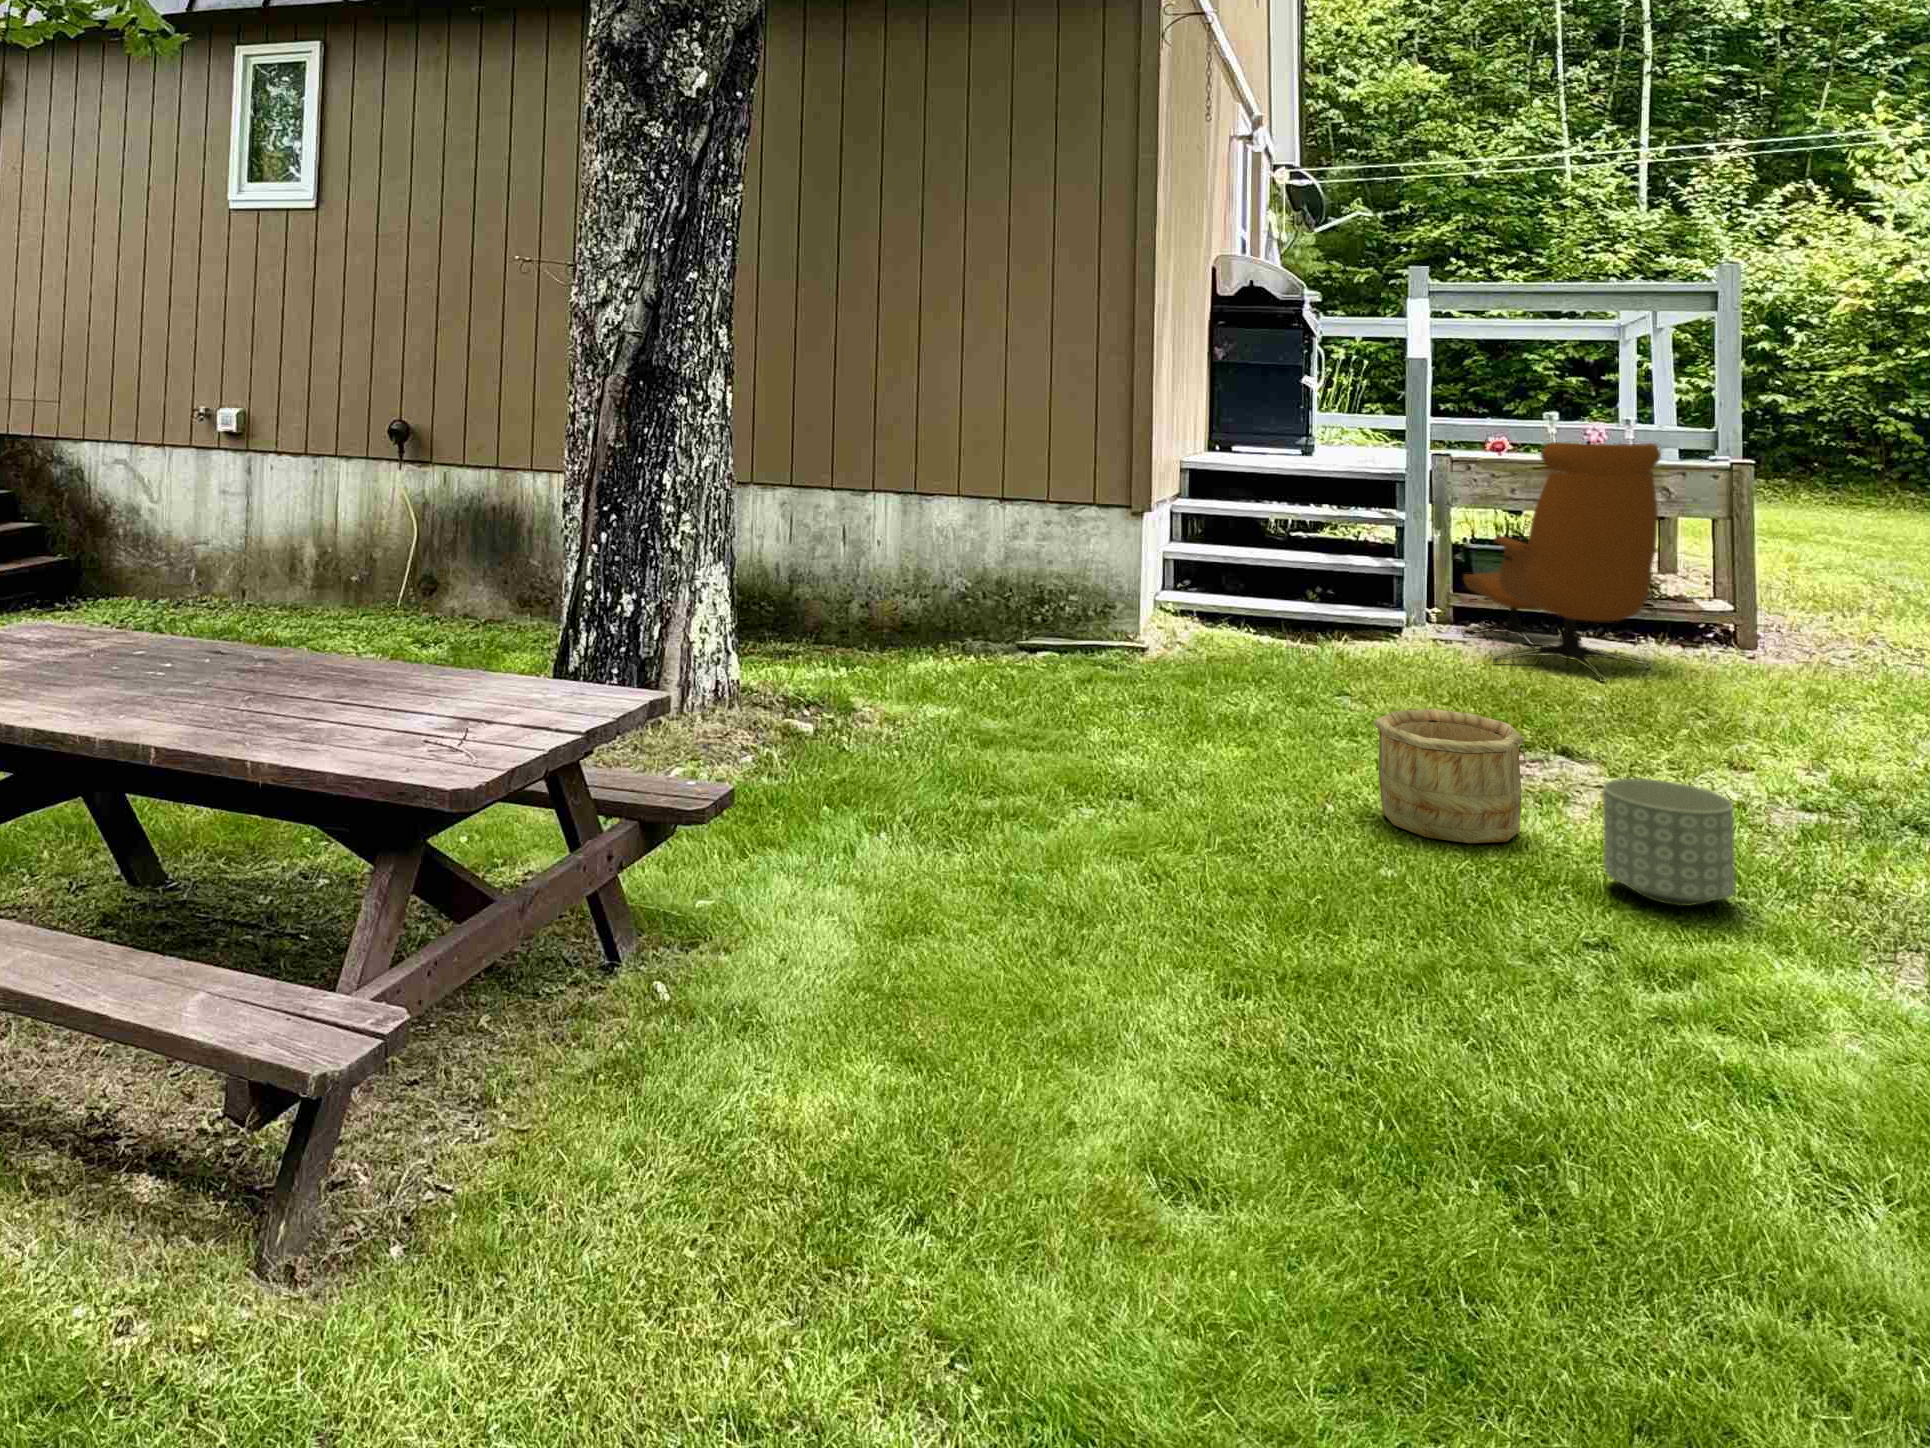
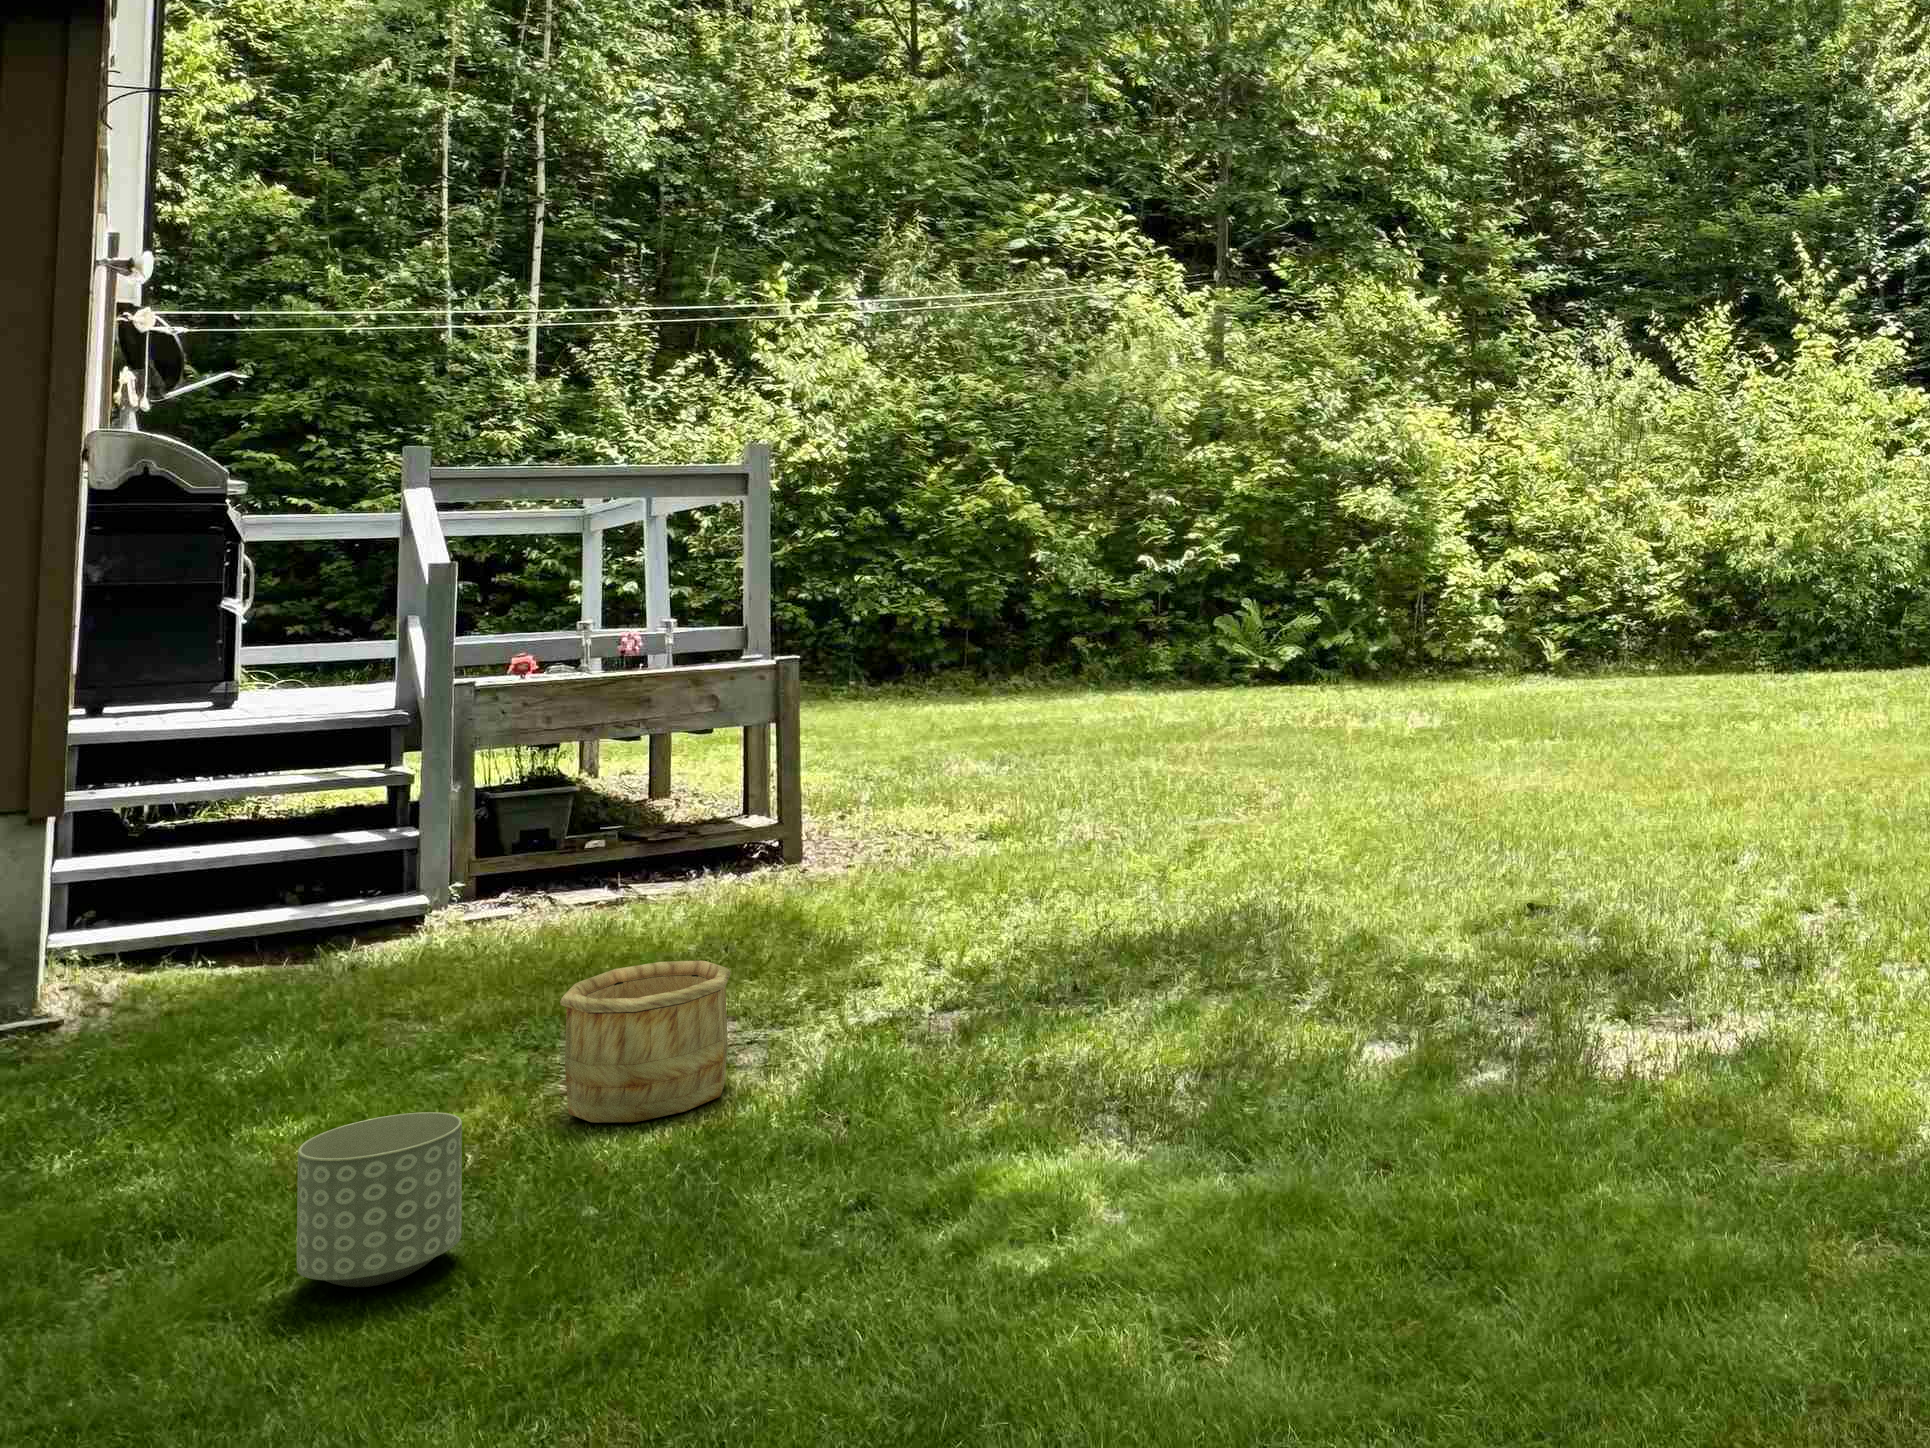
lounge chair: present [1463,442,1661,682] -> none [491,634,740,929]
planter: present [1603,779,1735,906] -> present [297,1112,462,1287]

